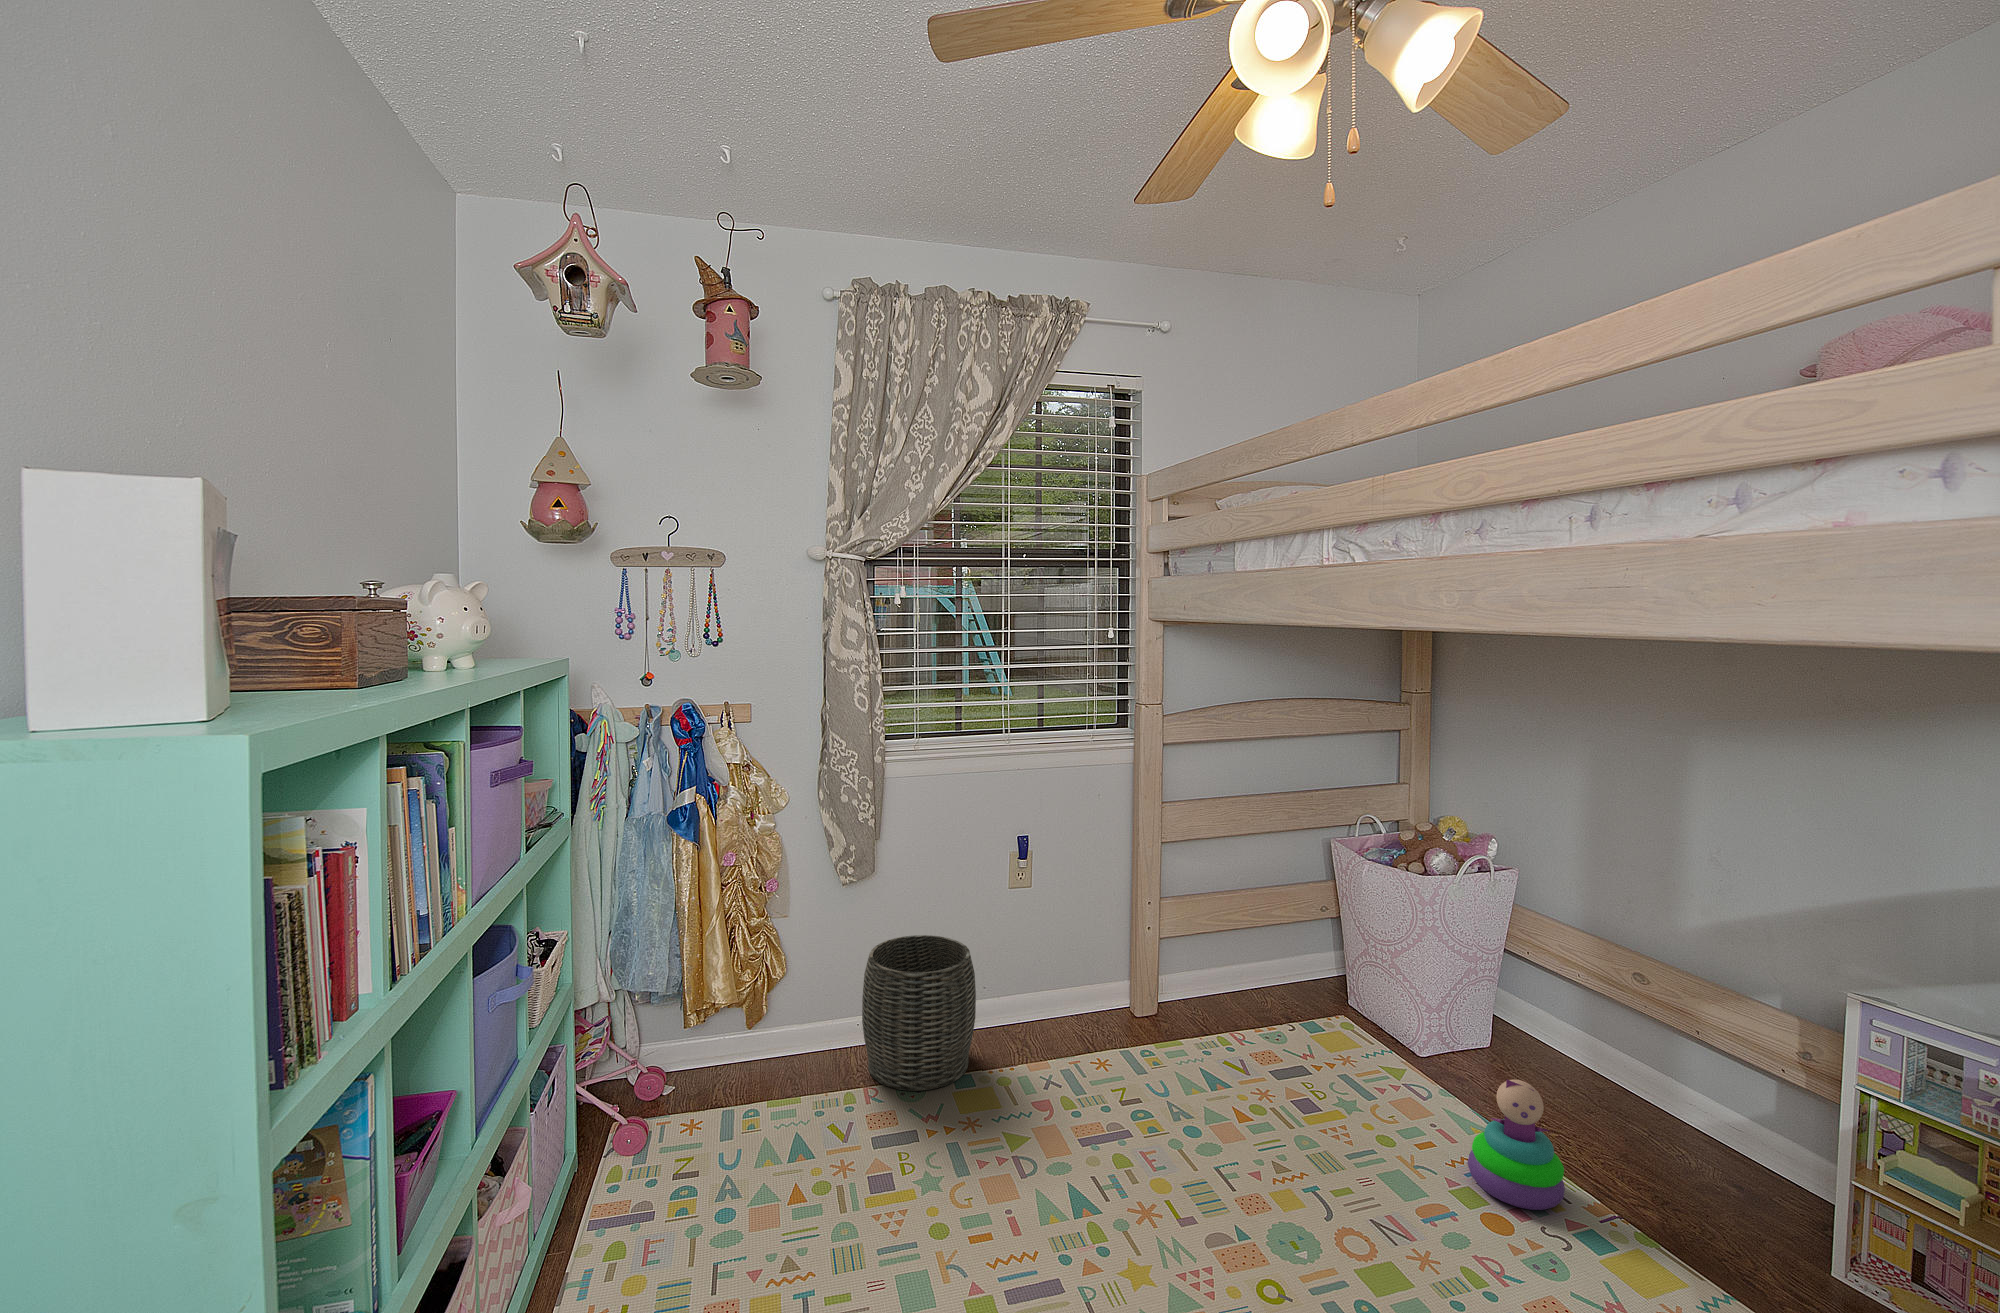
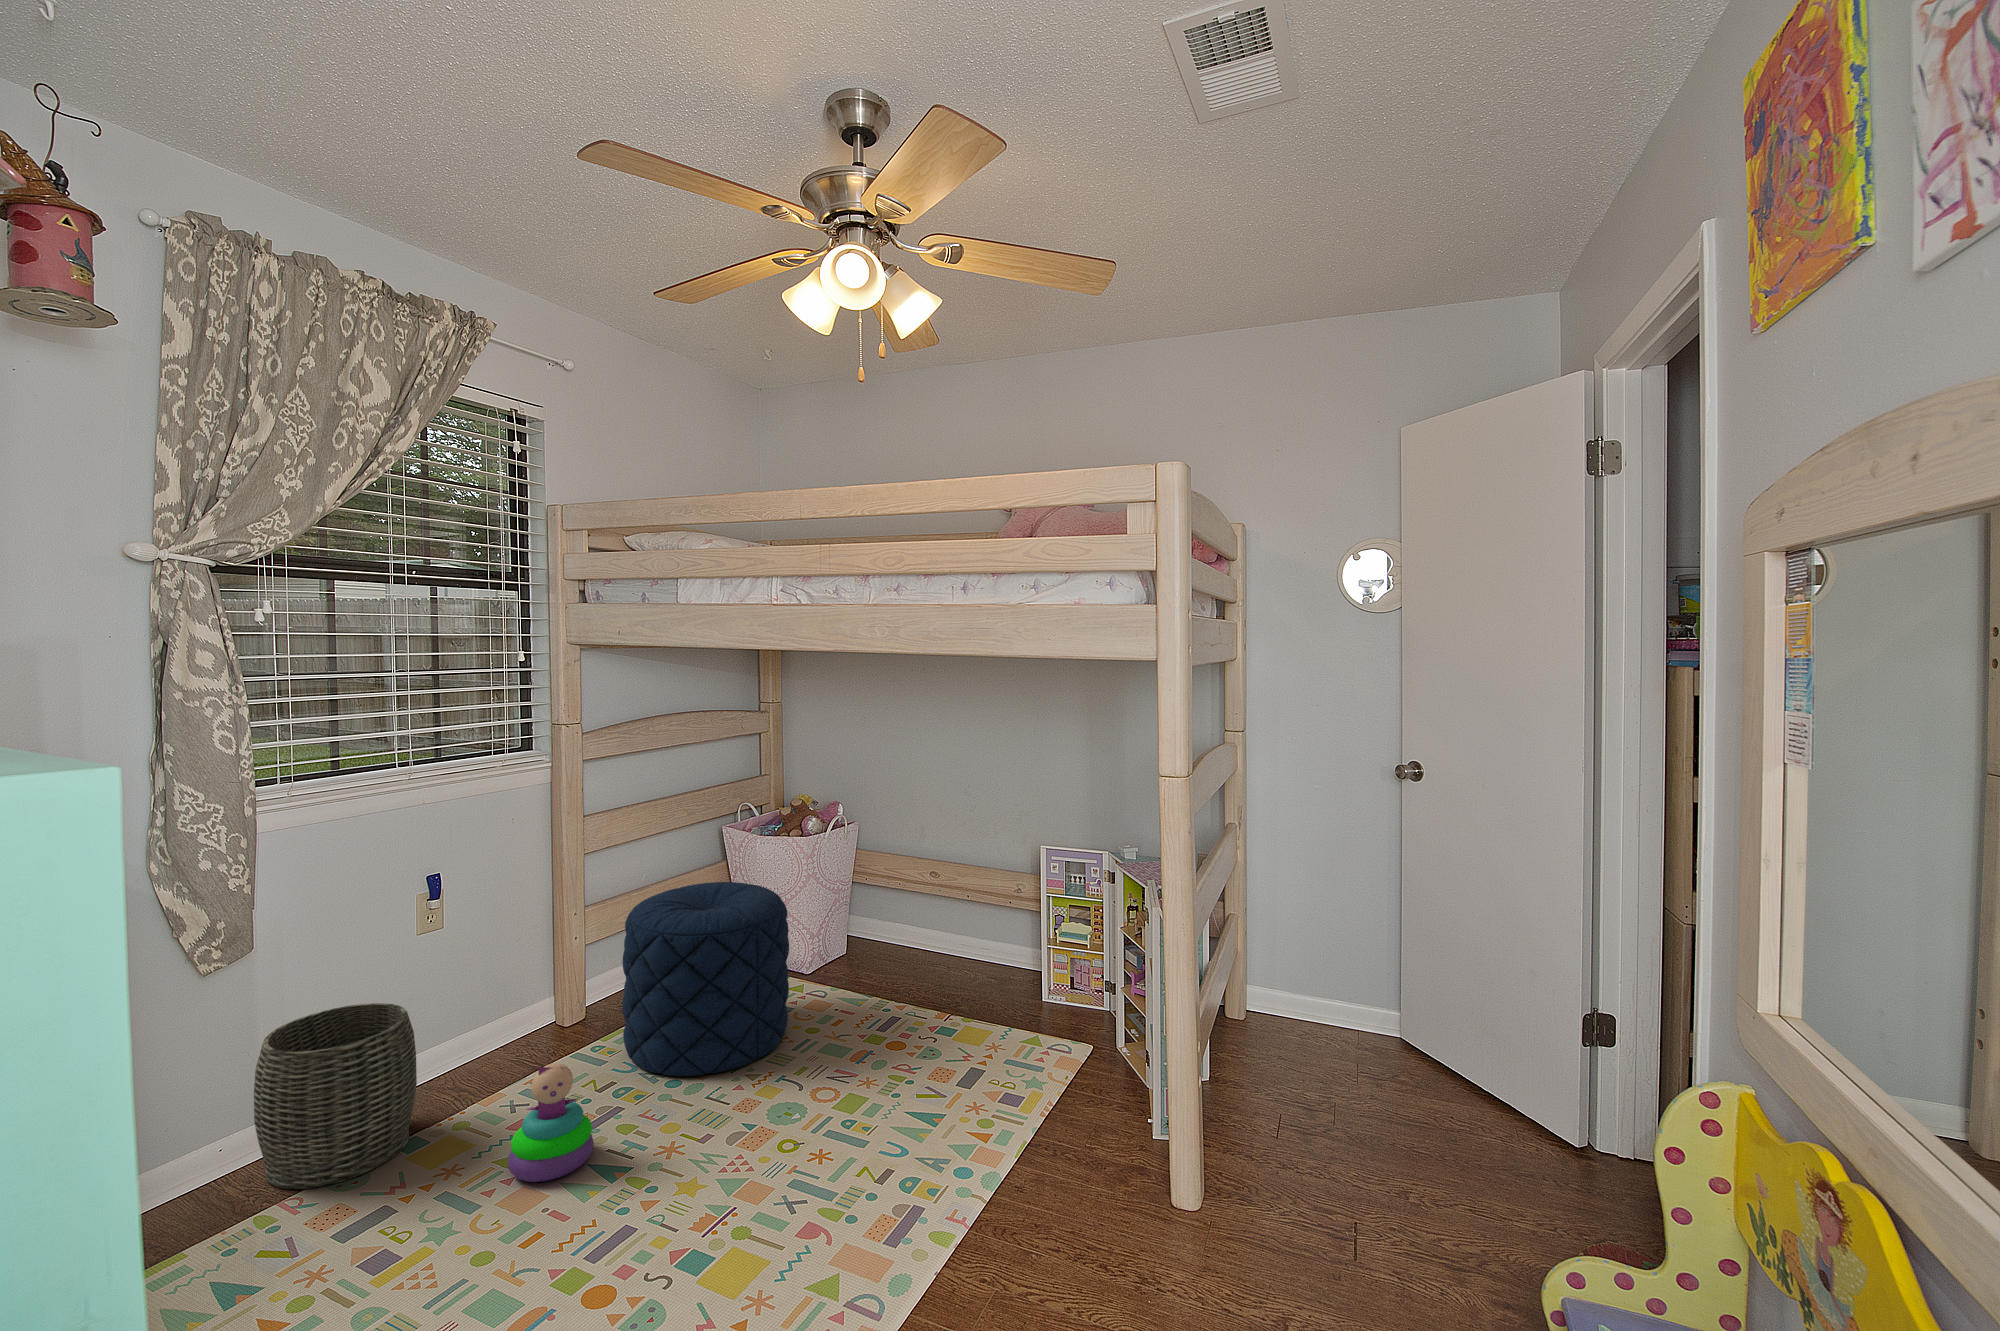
pouf: none [1164,904,1362,1146] -> present [622,882,789,1076]
stacking toy: present [1468,1080,1565,1210] -> present [508,1063,594,1182]

